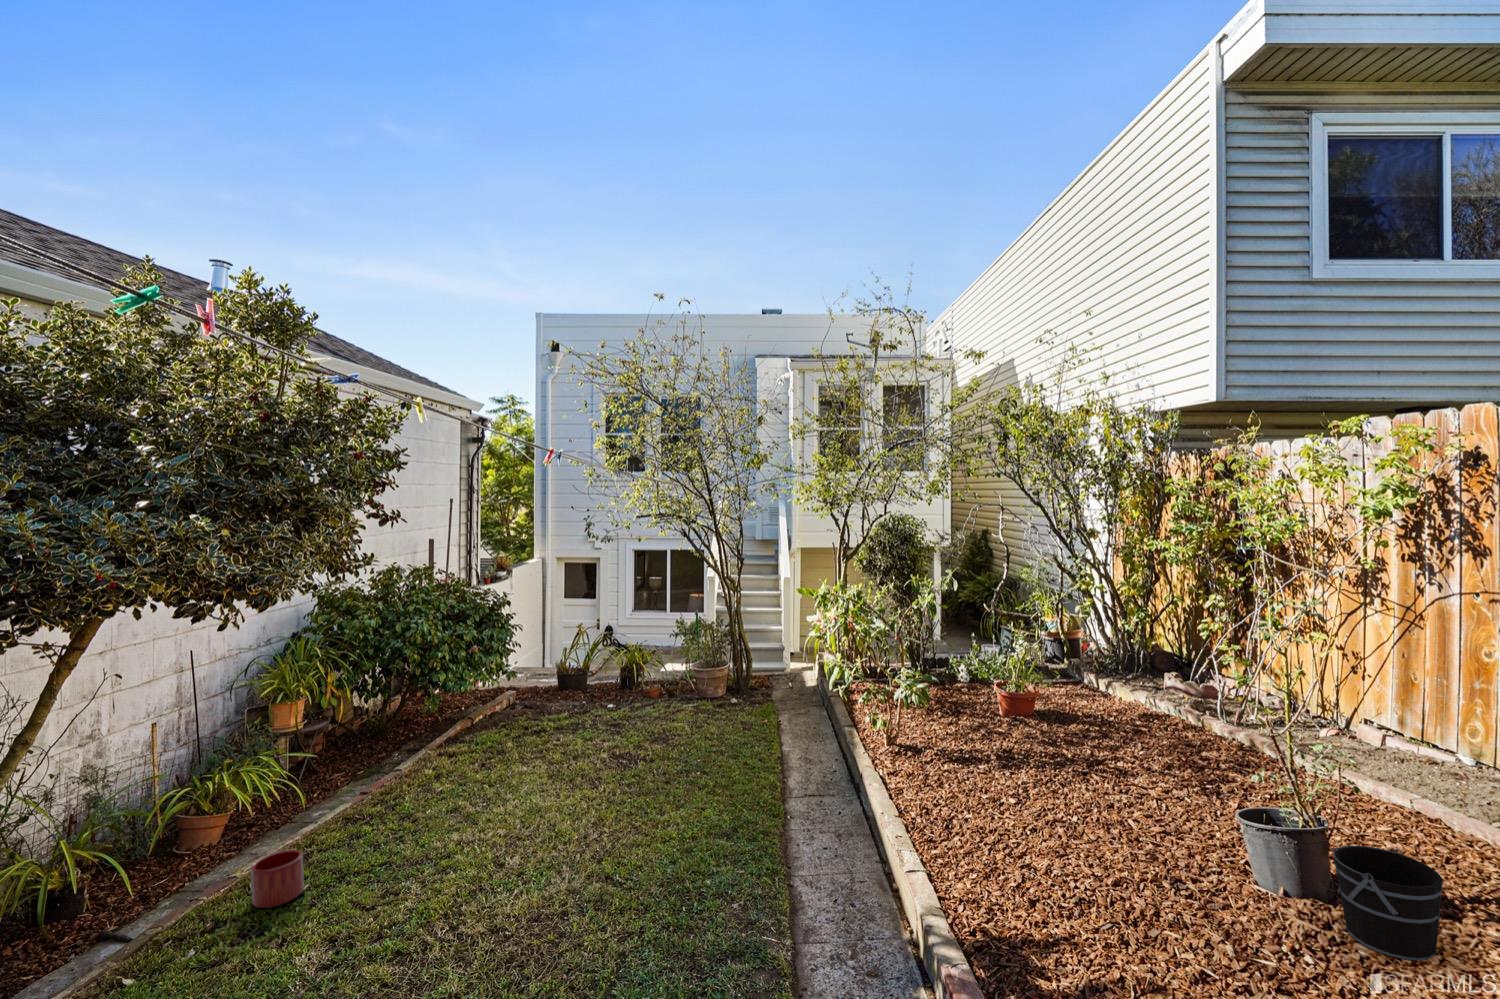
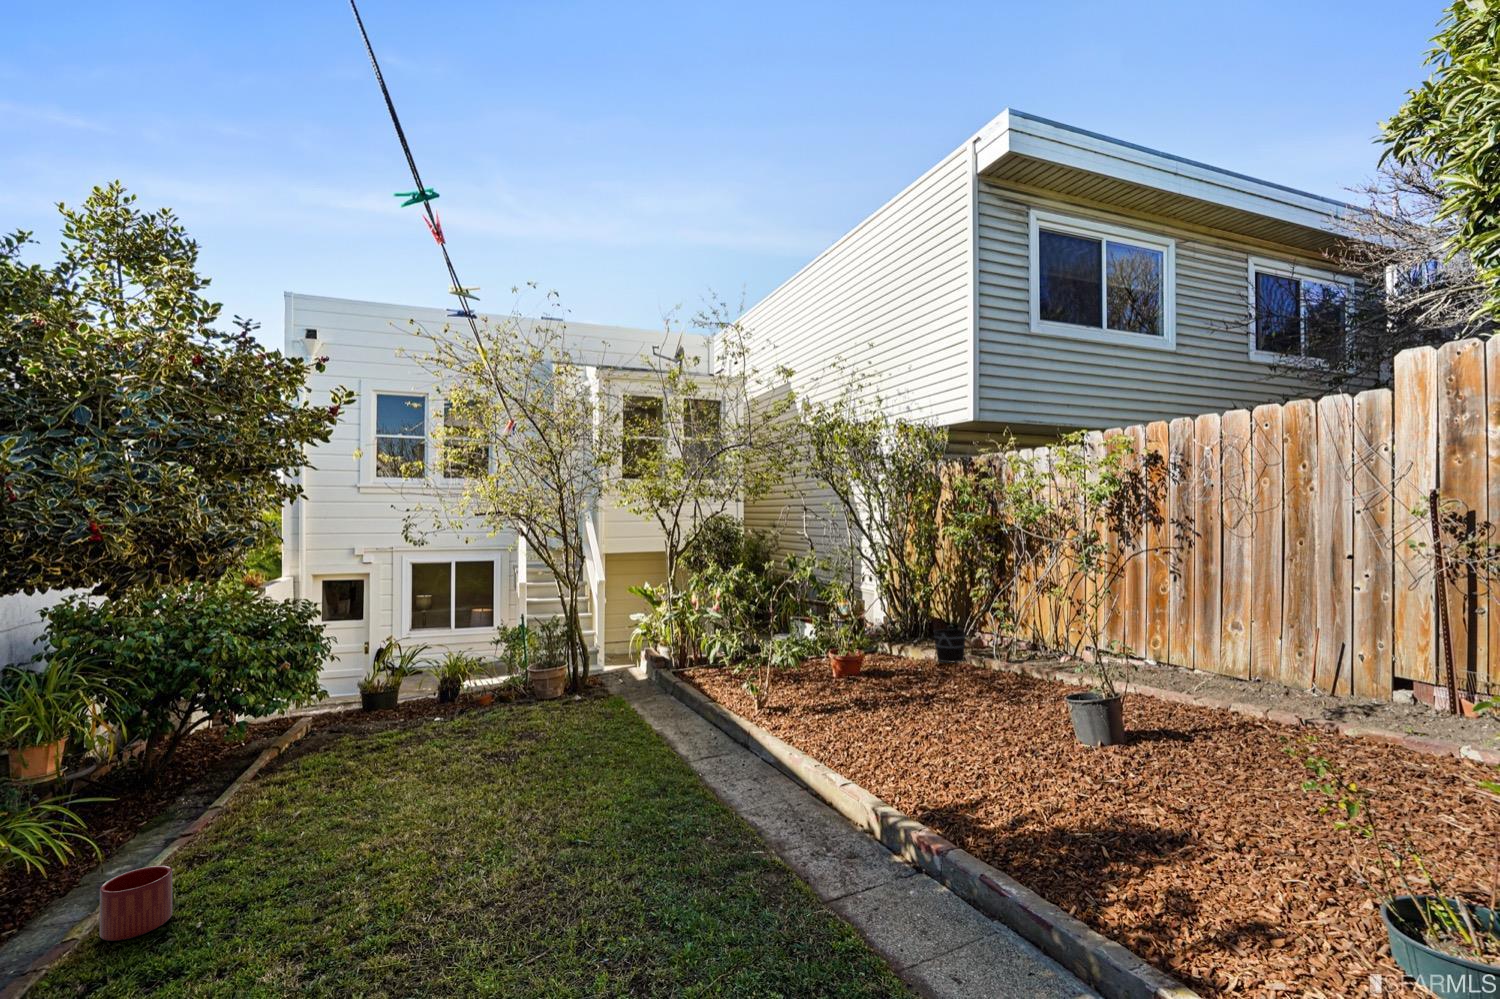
bucket: present [1332,846,1442,961] -> present [933,629,965,663]

